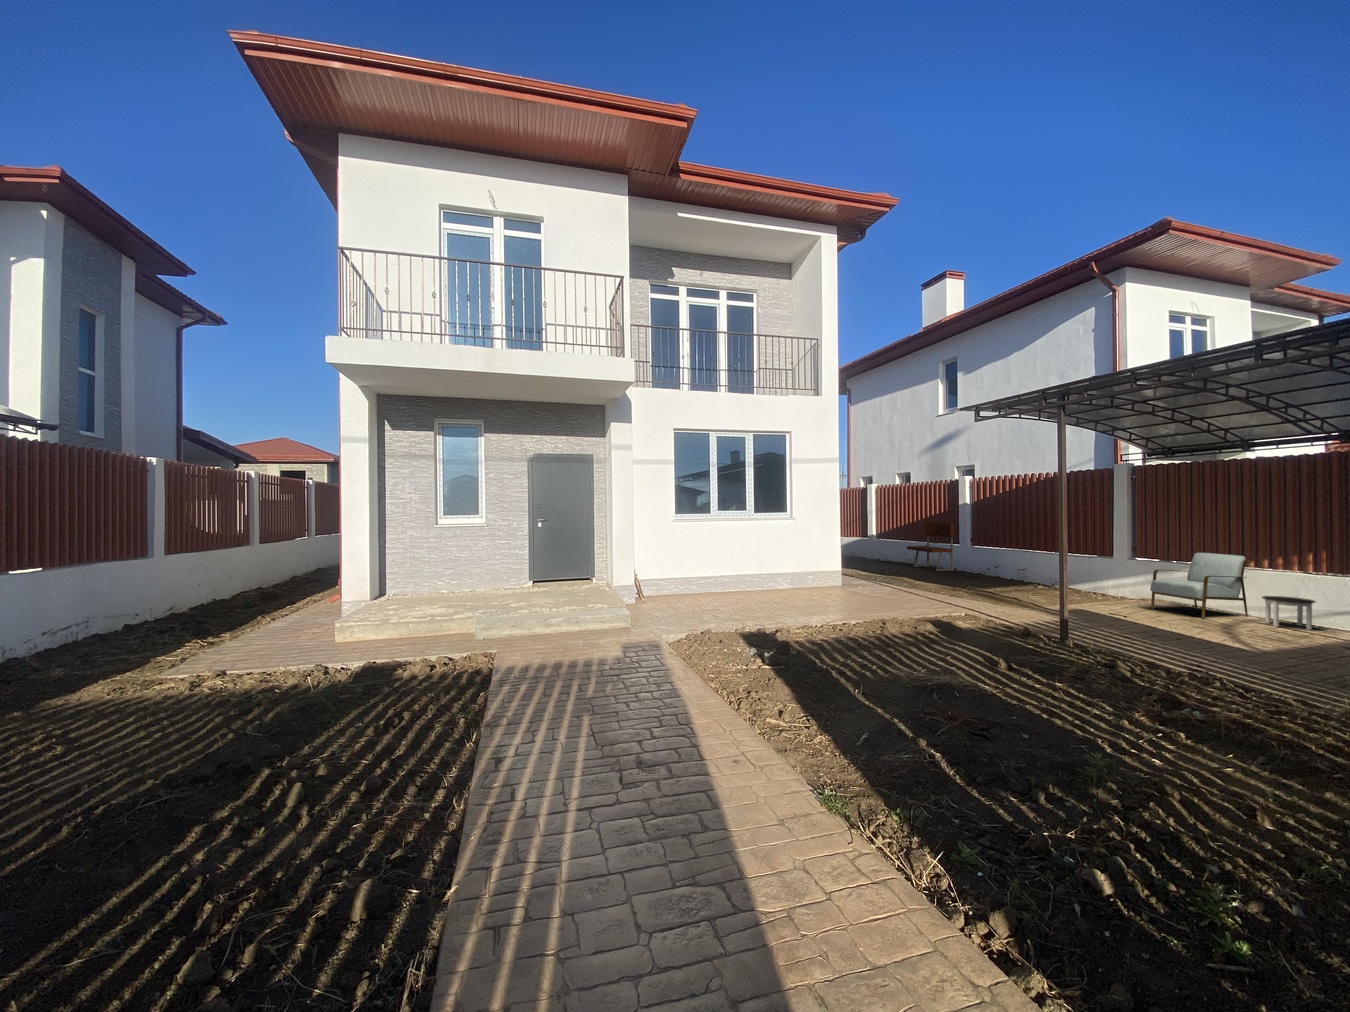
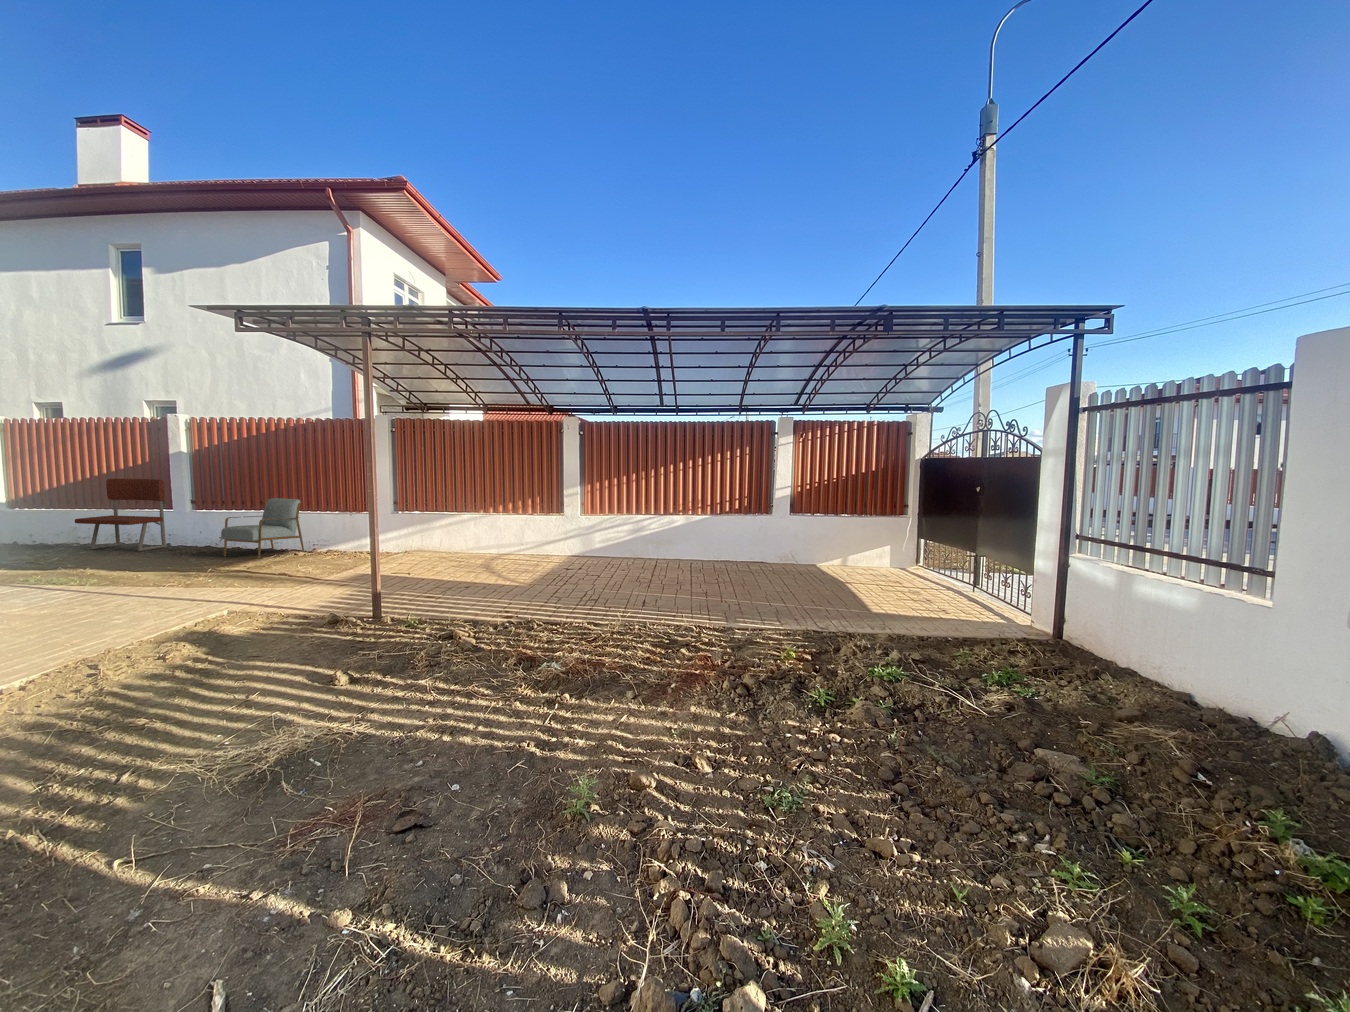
chair: present [1150,553,1248,619] -> present [221,498,304,559]
round table: present [1262,596,1315,630] -> none [502,533,533,560]

